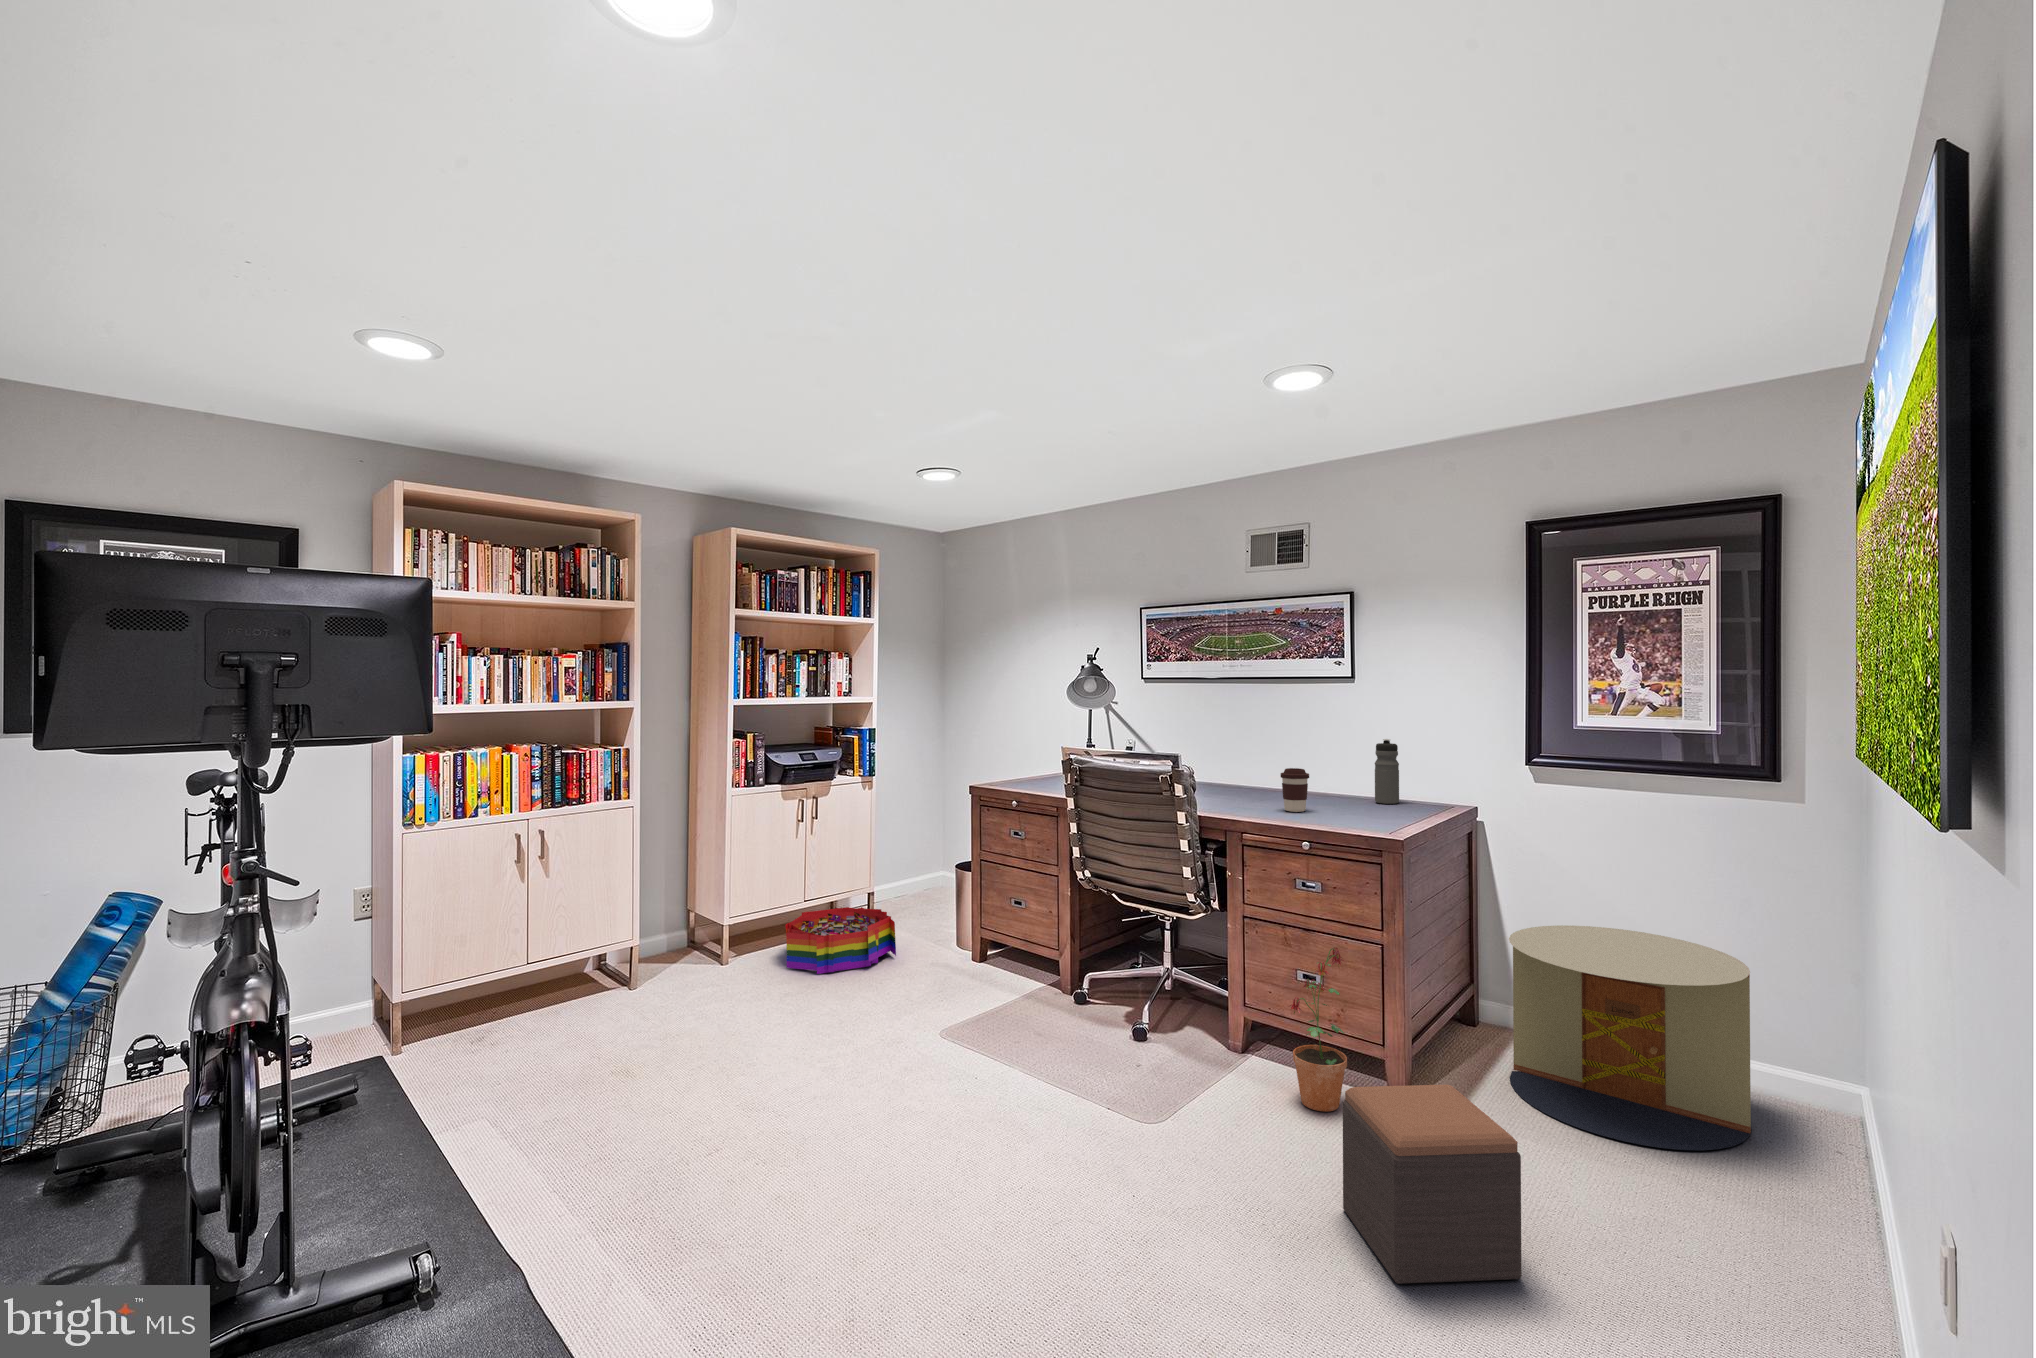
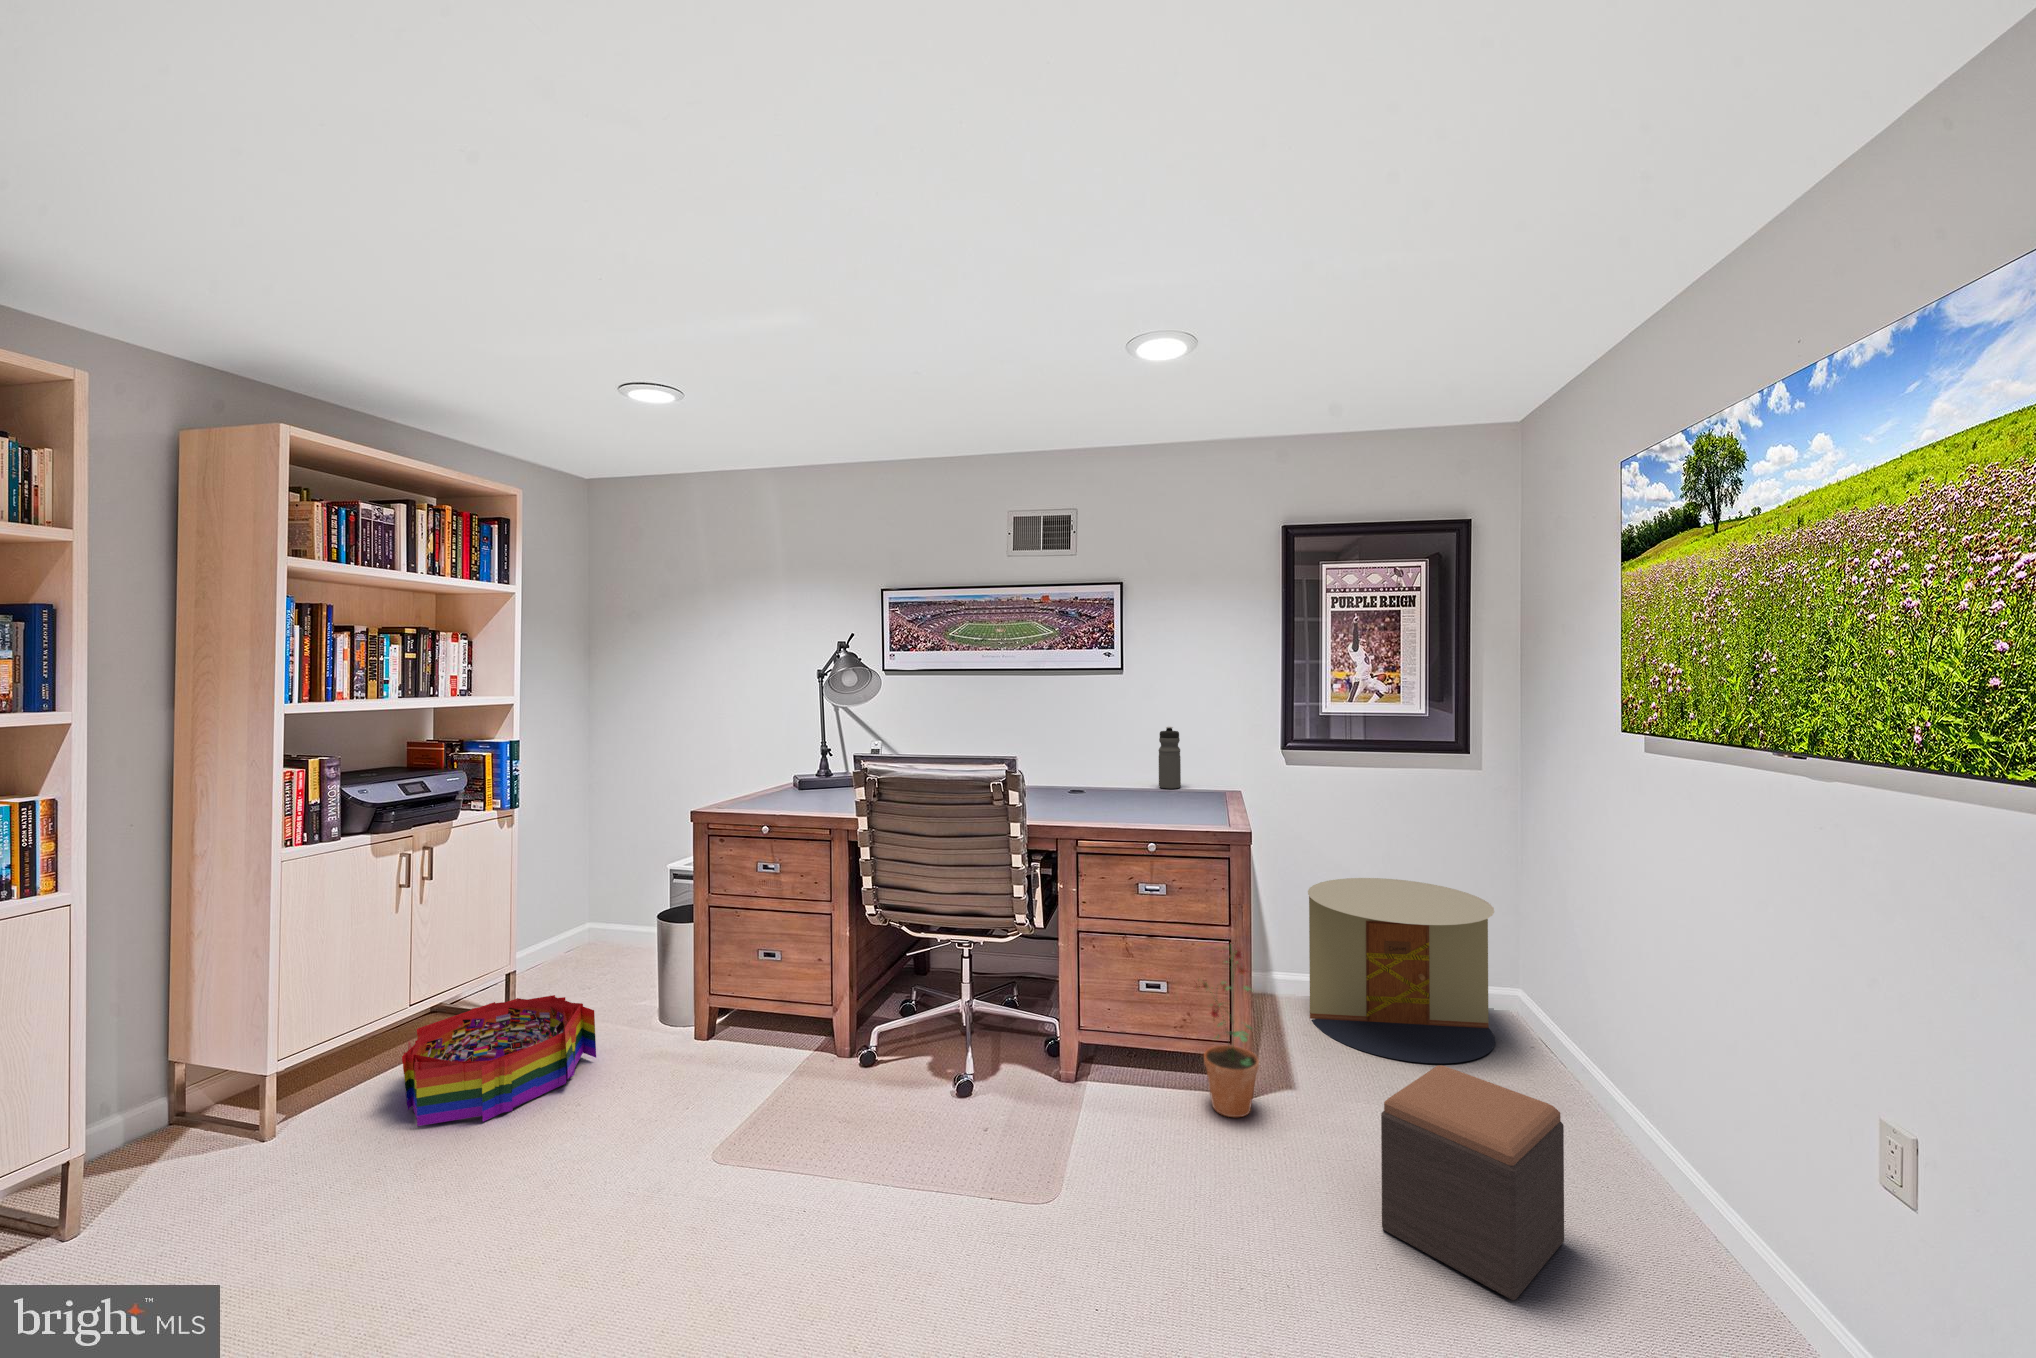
coffee cup: present [1281,768,1309,812] -> none [1108,760,1137,805]

